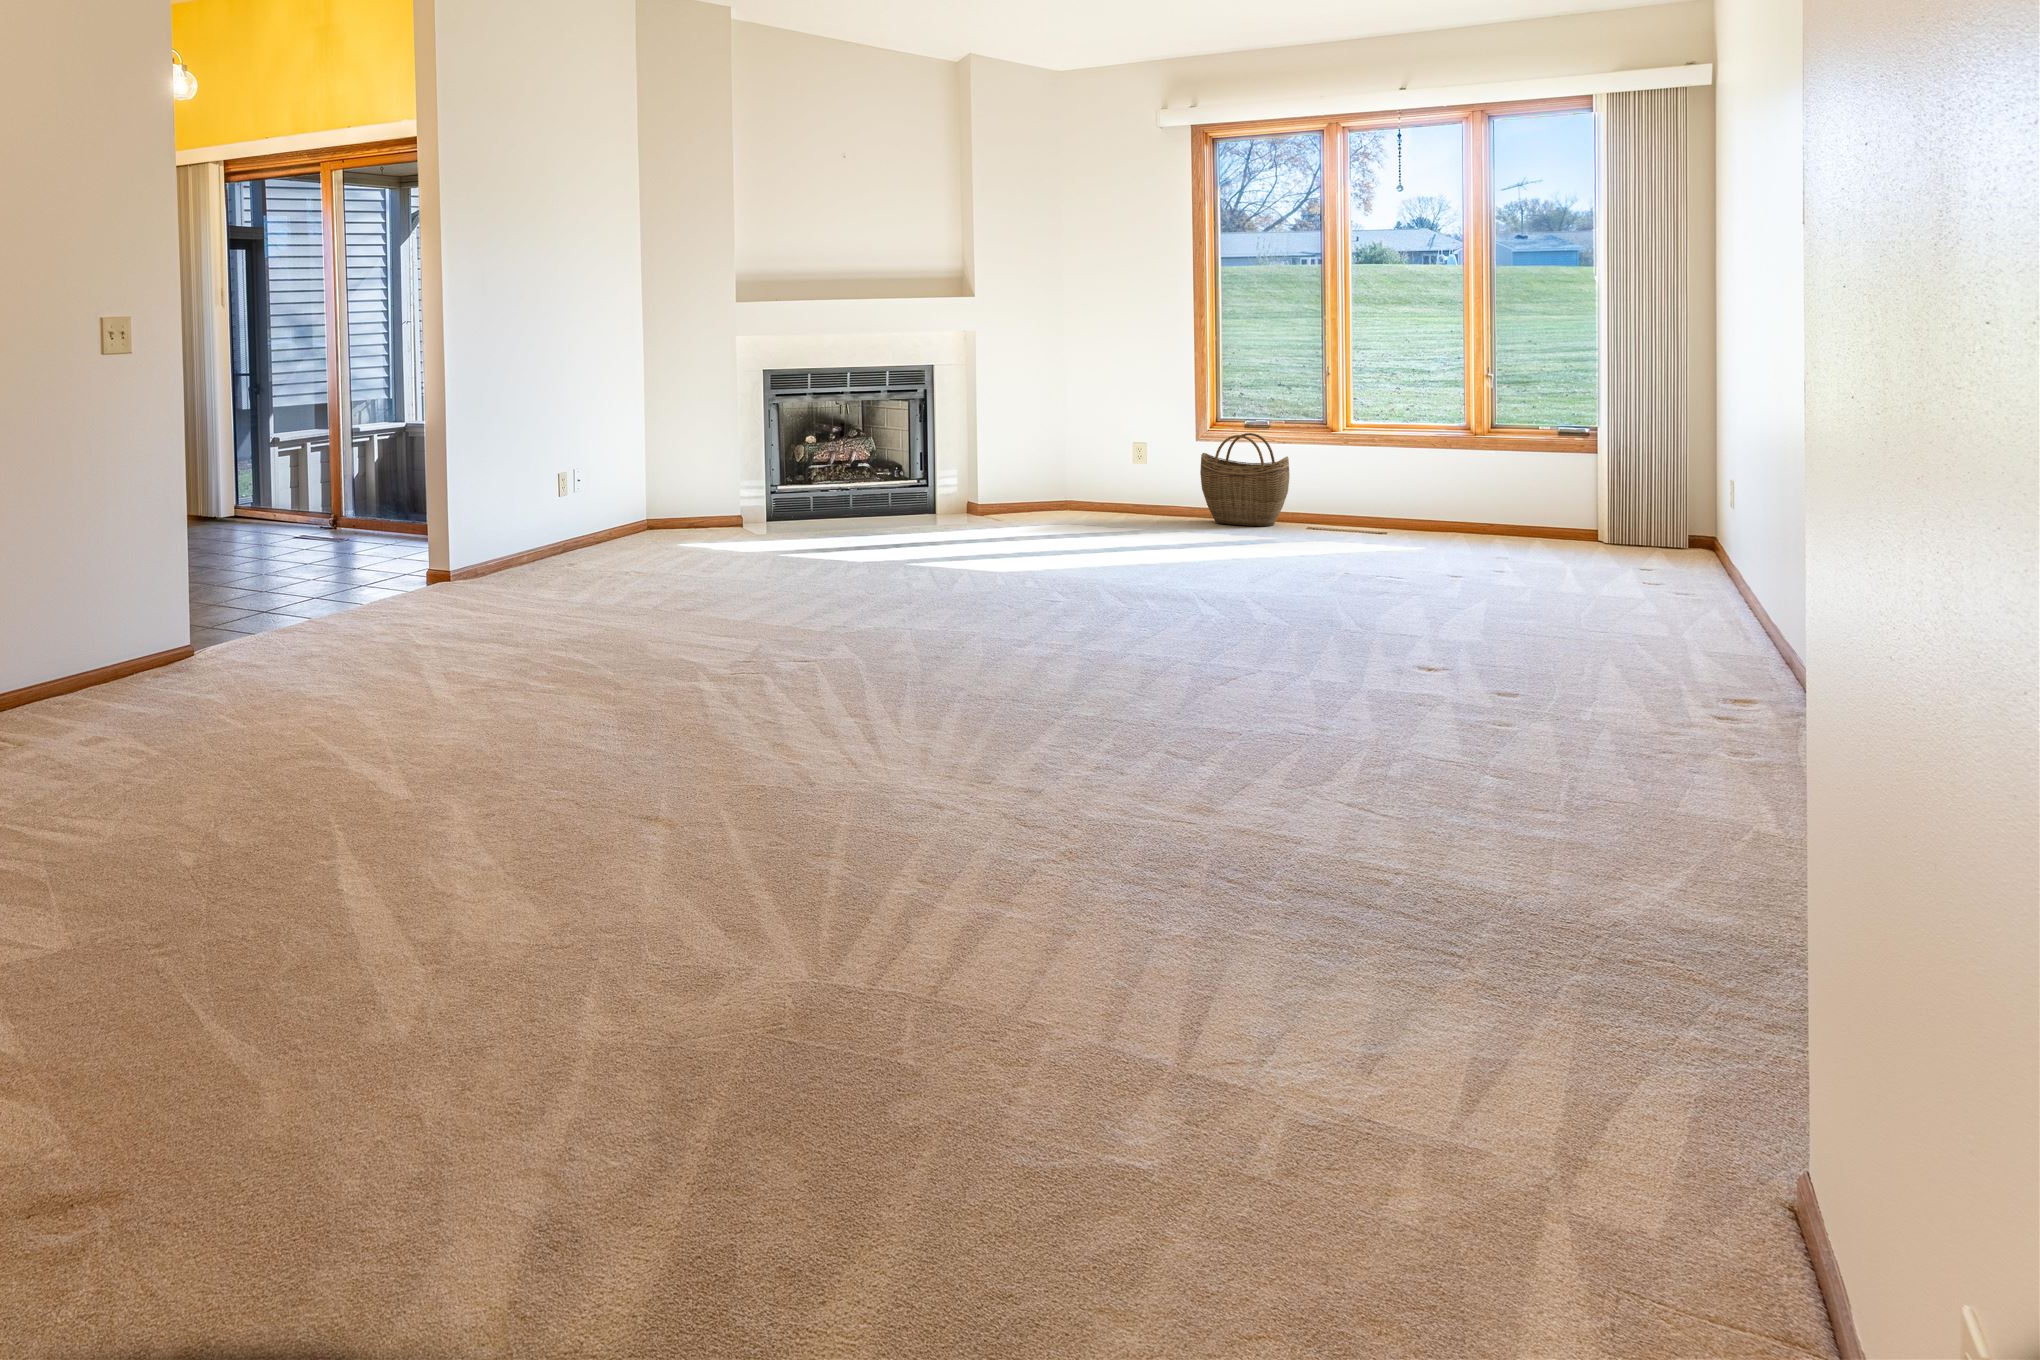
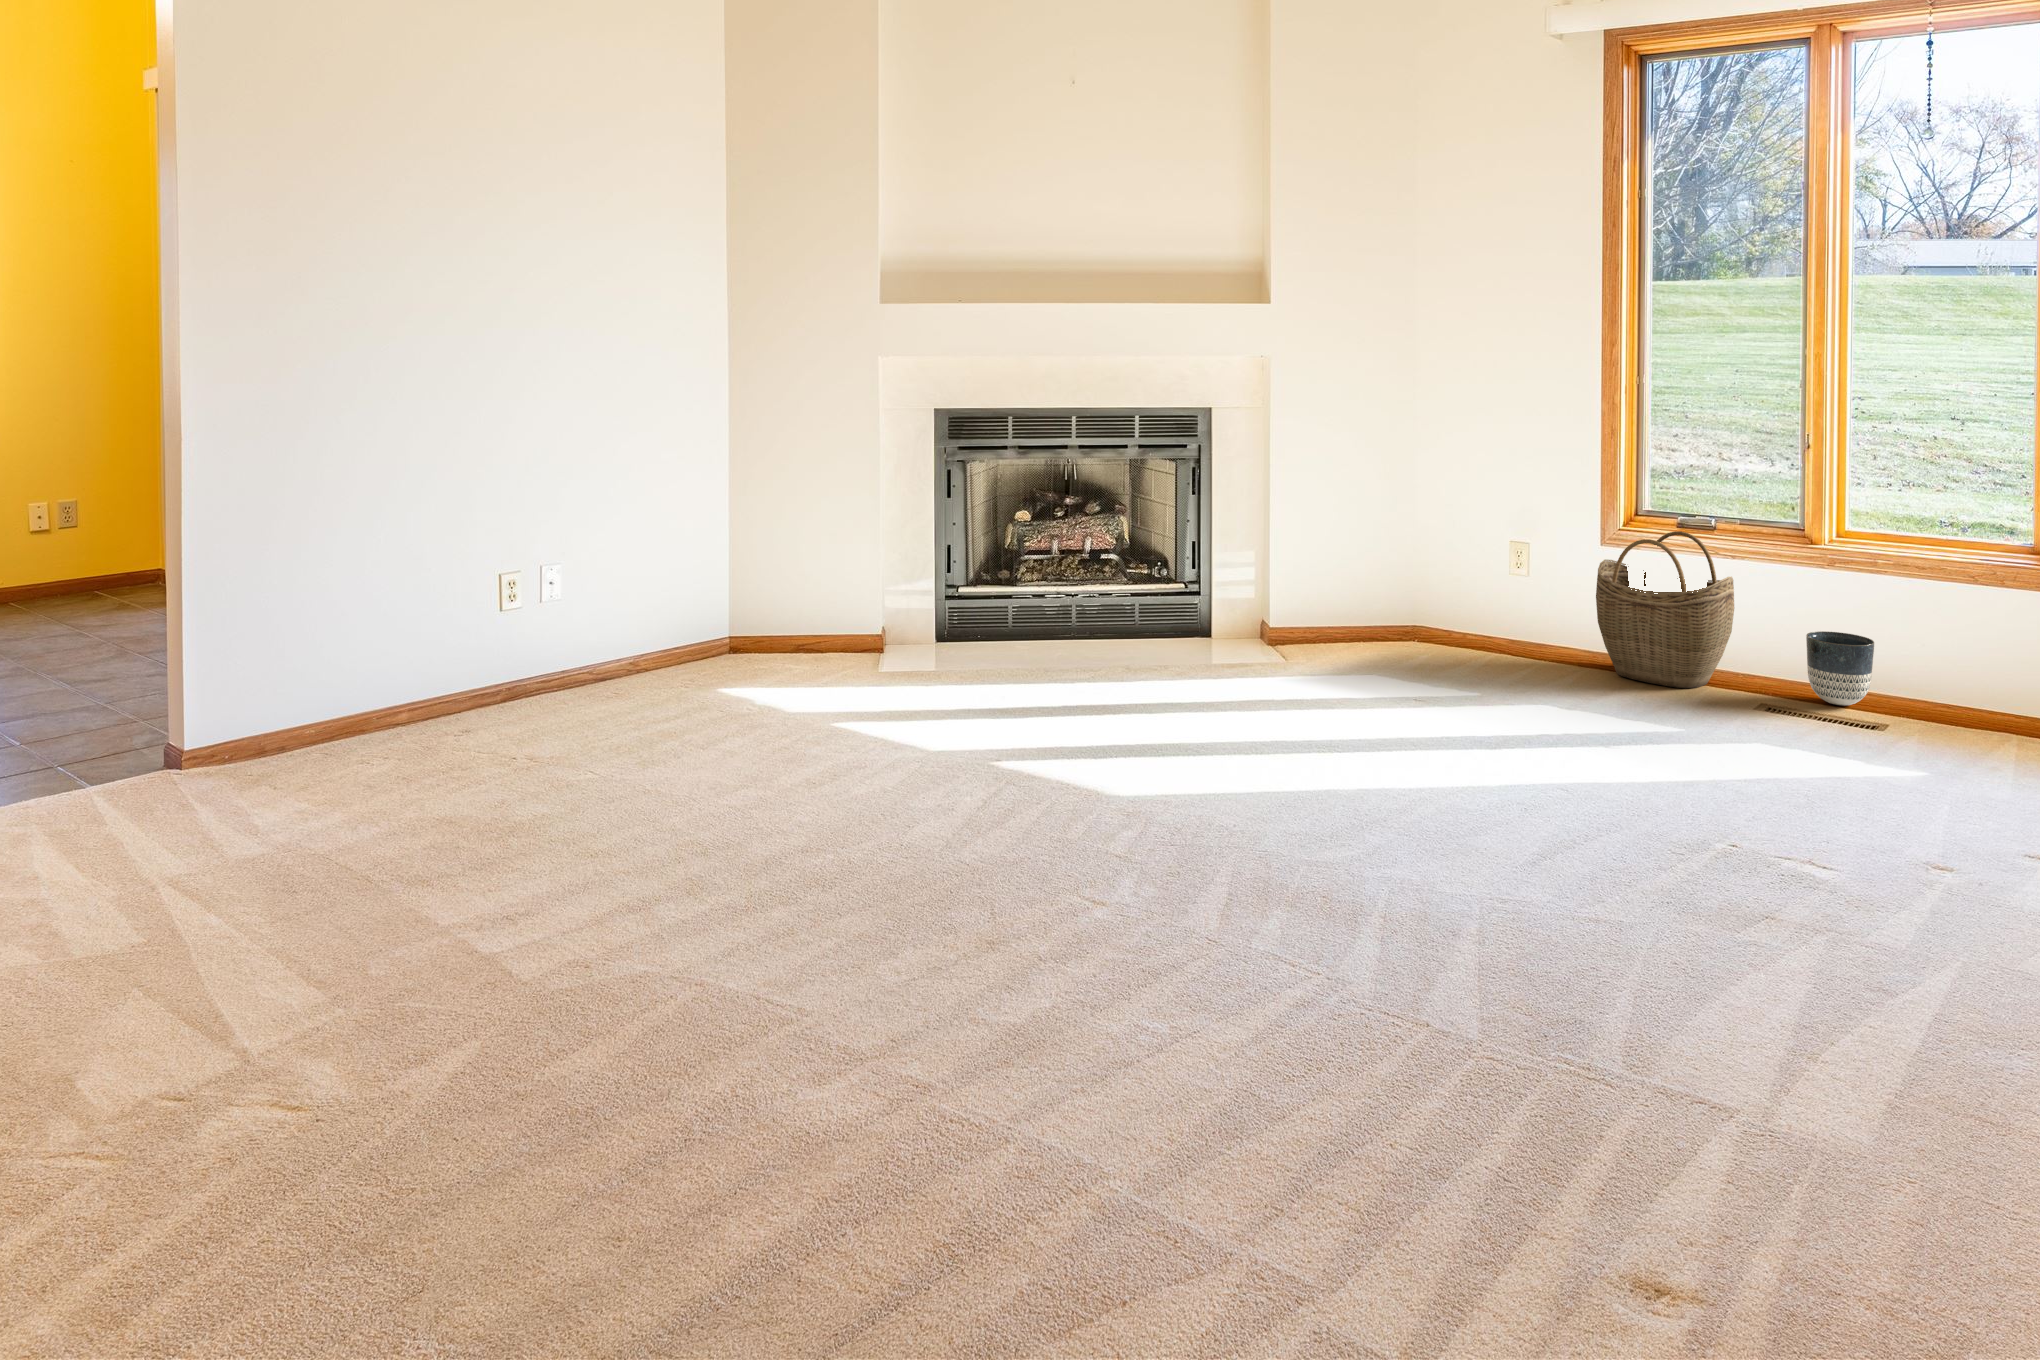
planter: none [1337,487,1379,528] -> present [1806,631,1874,705]

